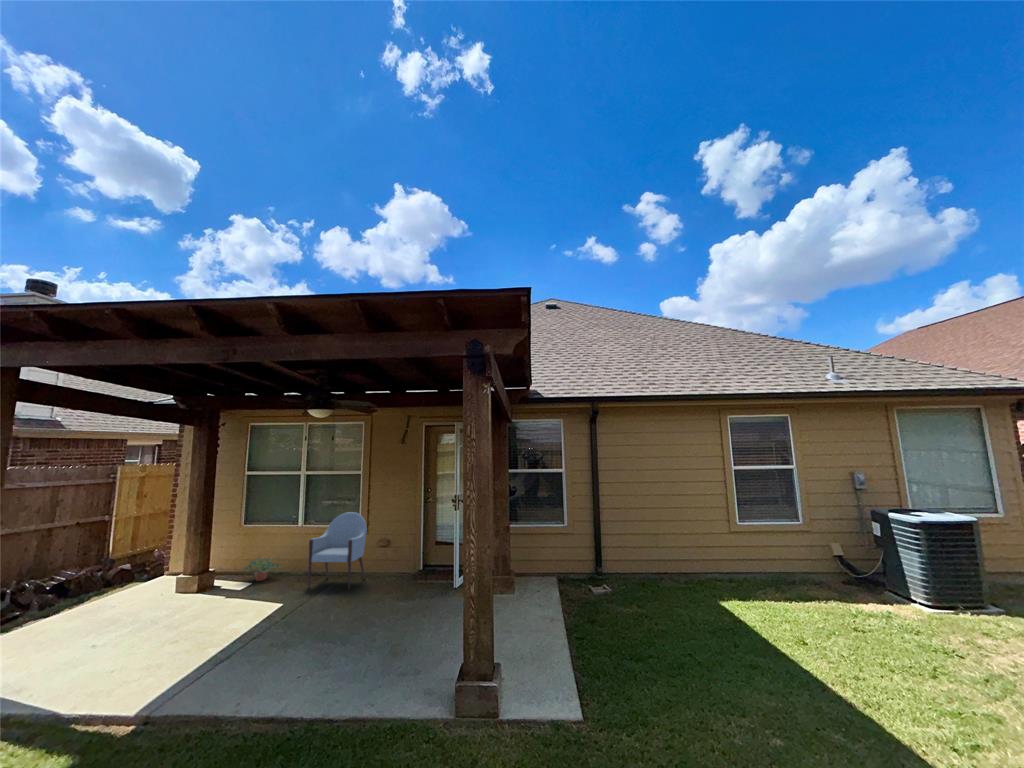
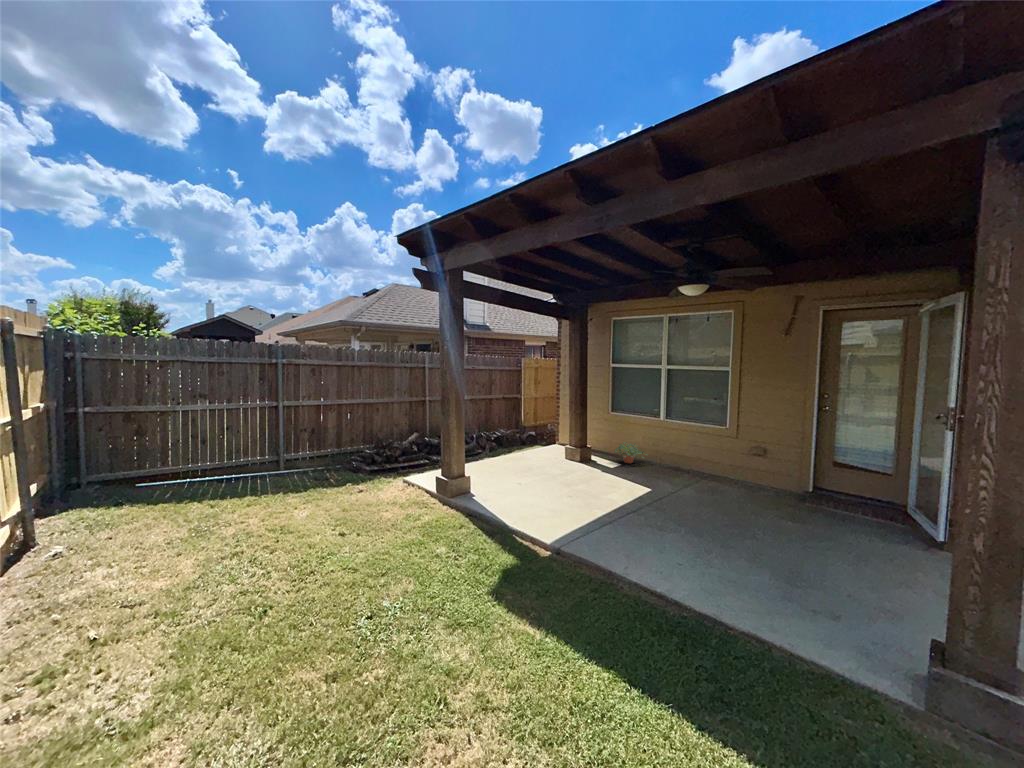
chair: present [308,512,367,589] -> none [675,411,738,492]

